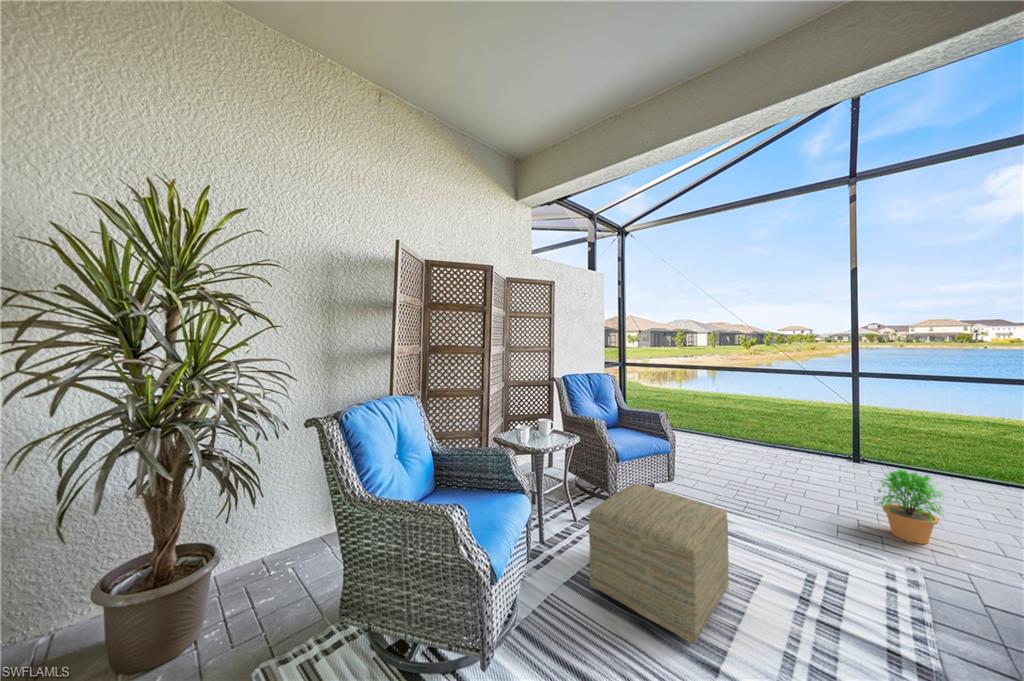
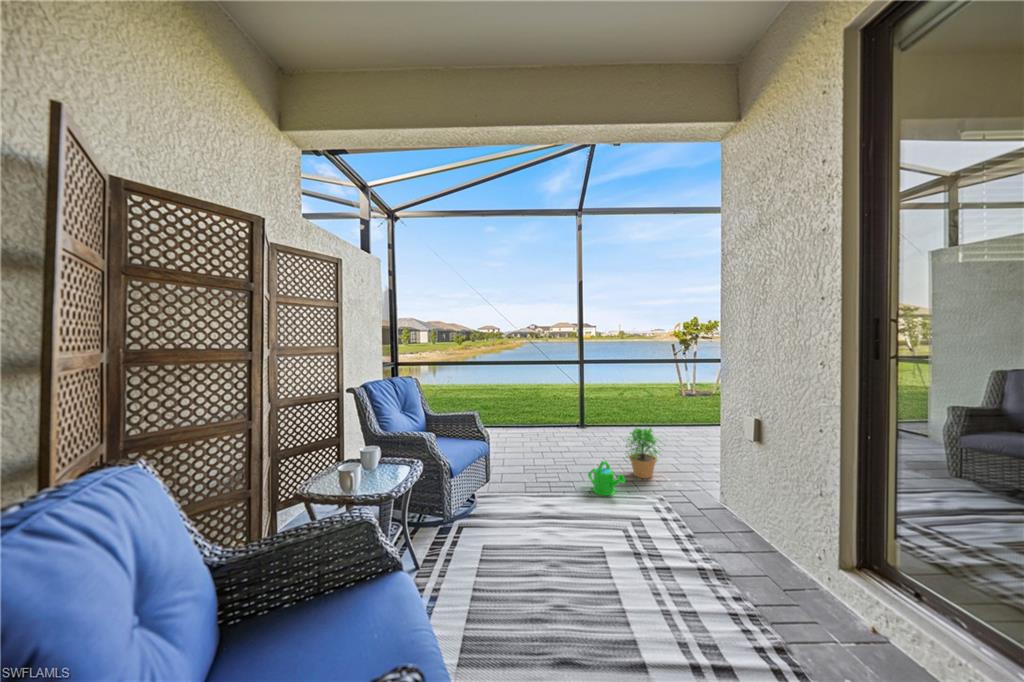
ottoman: present [589,484,729,644] -> none [487,498,618,654]
watering can: none [800,495,848,540] -> present [588,460,625,496]

